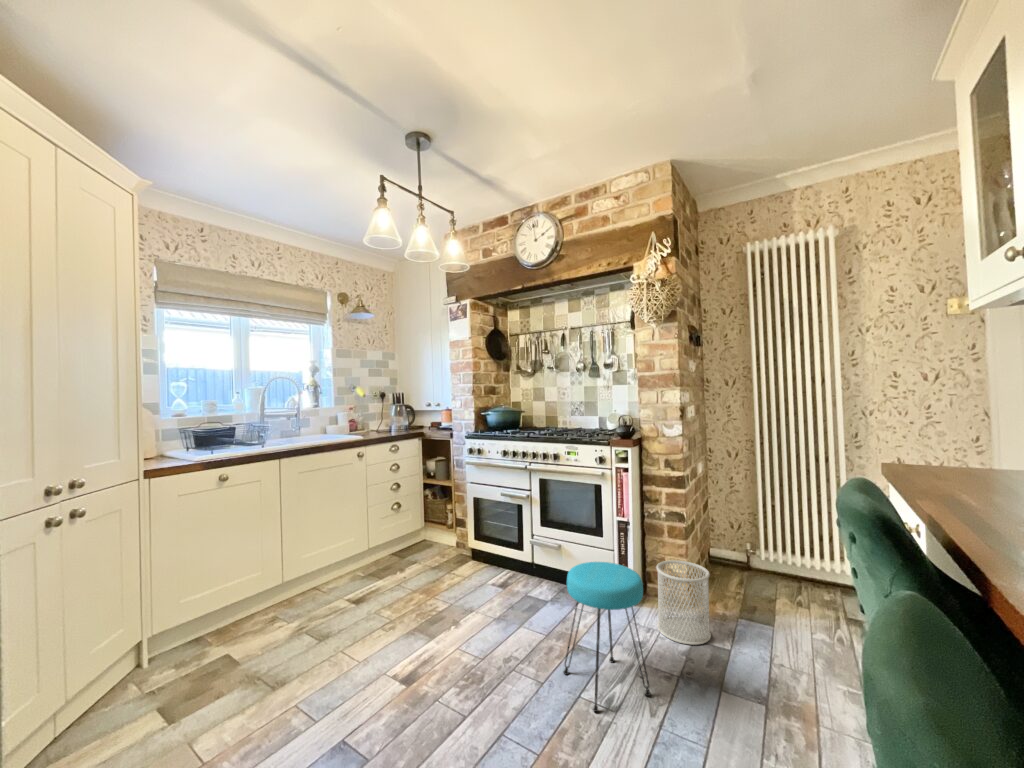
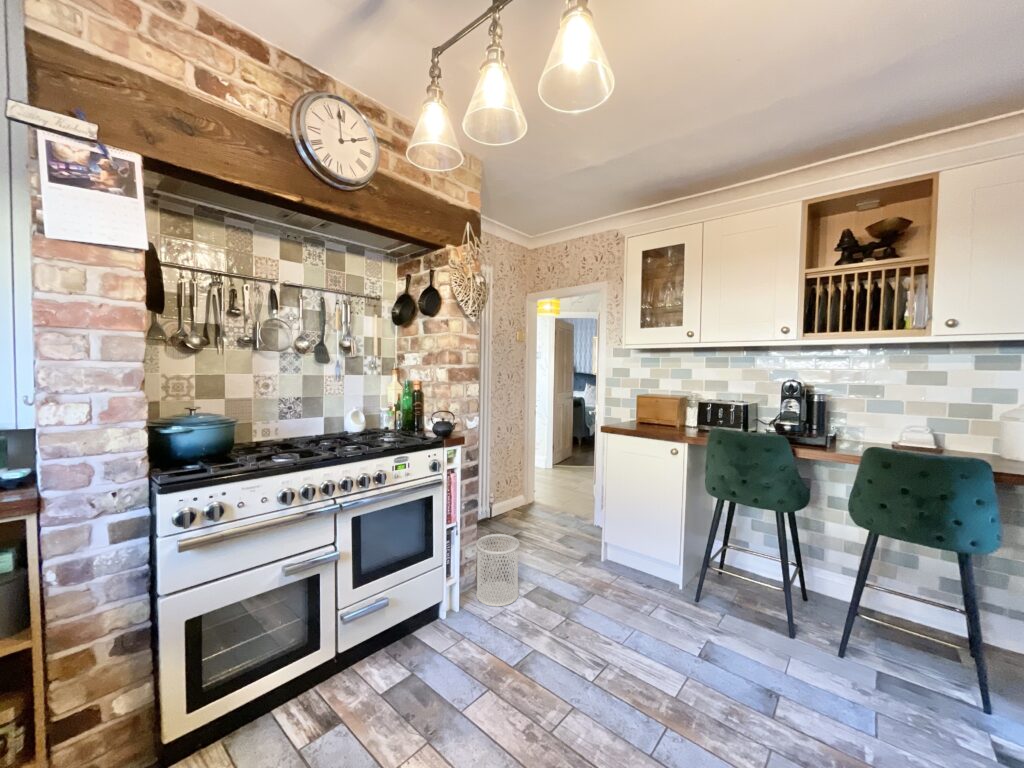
stool: present [563,562,651,712] -> none [534,550,609,687]

